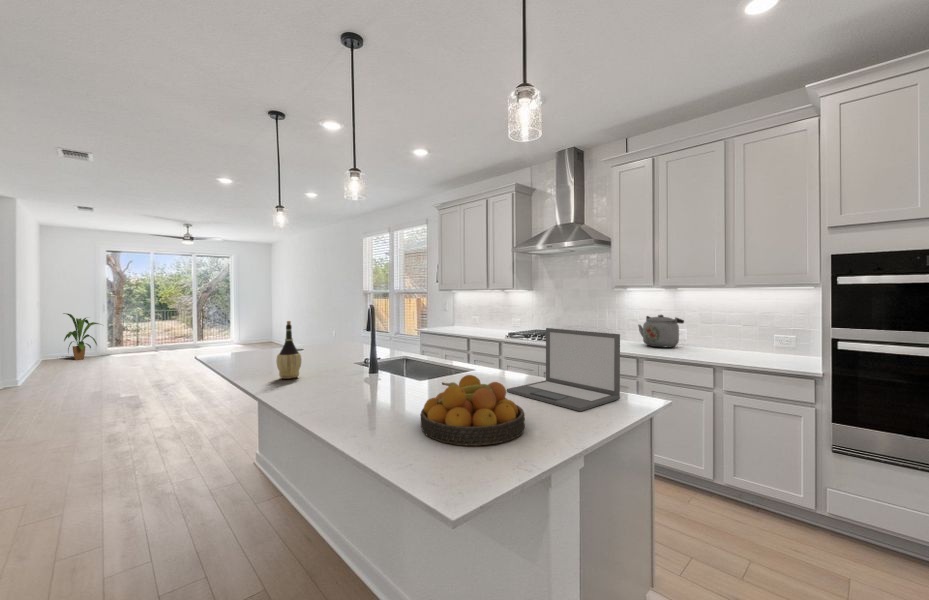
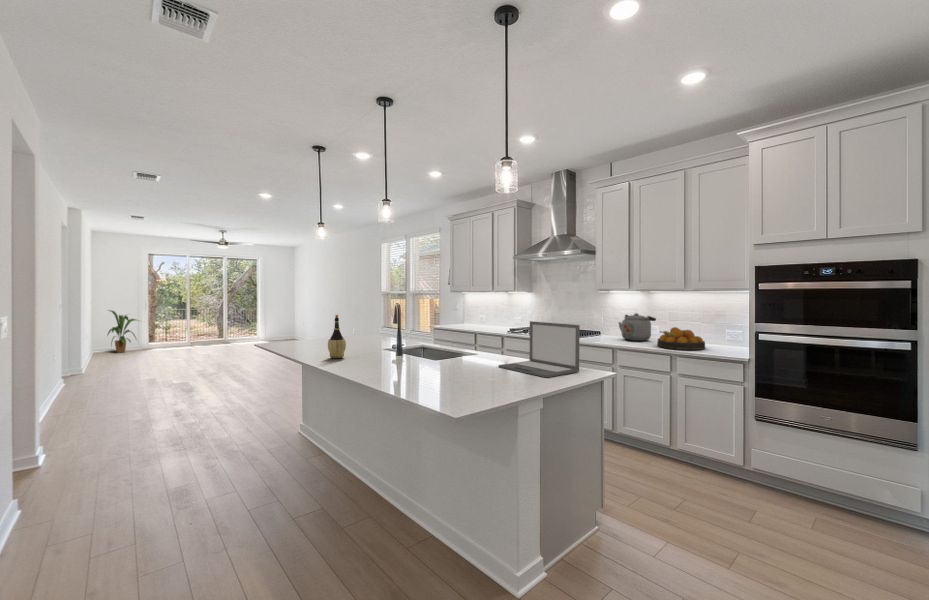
fruit bowl: present [421,375,525,446] -> present [657,327,705,350]

